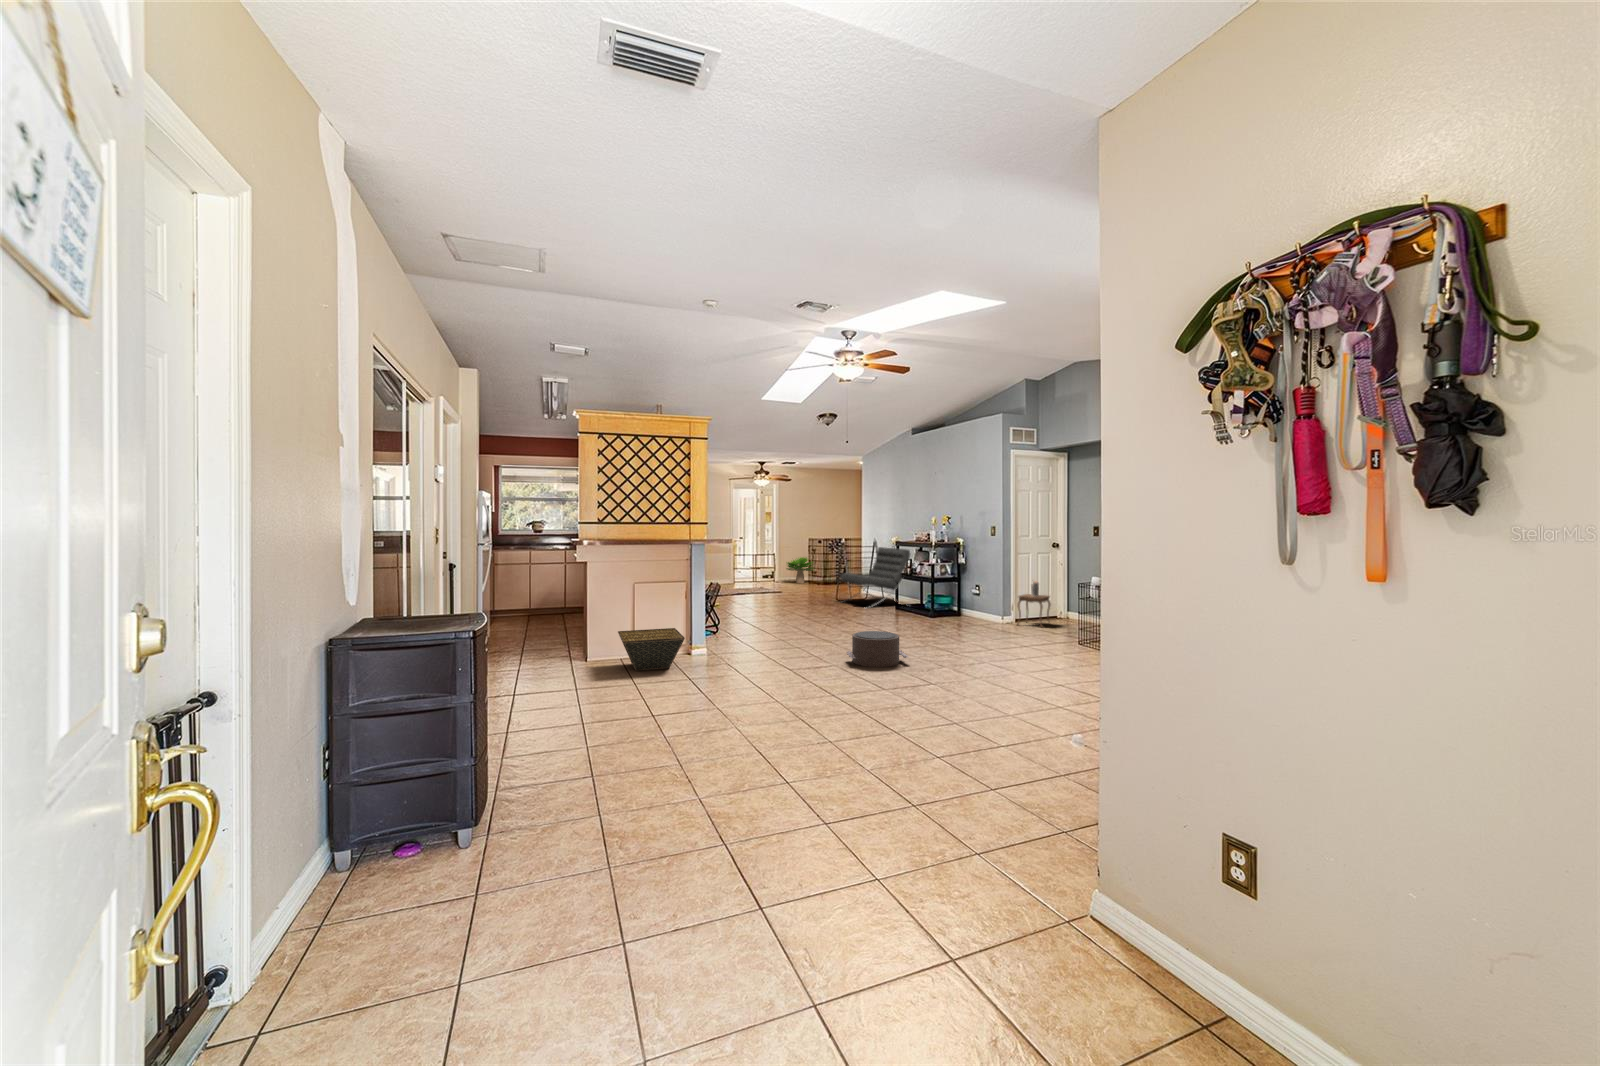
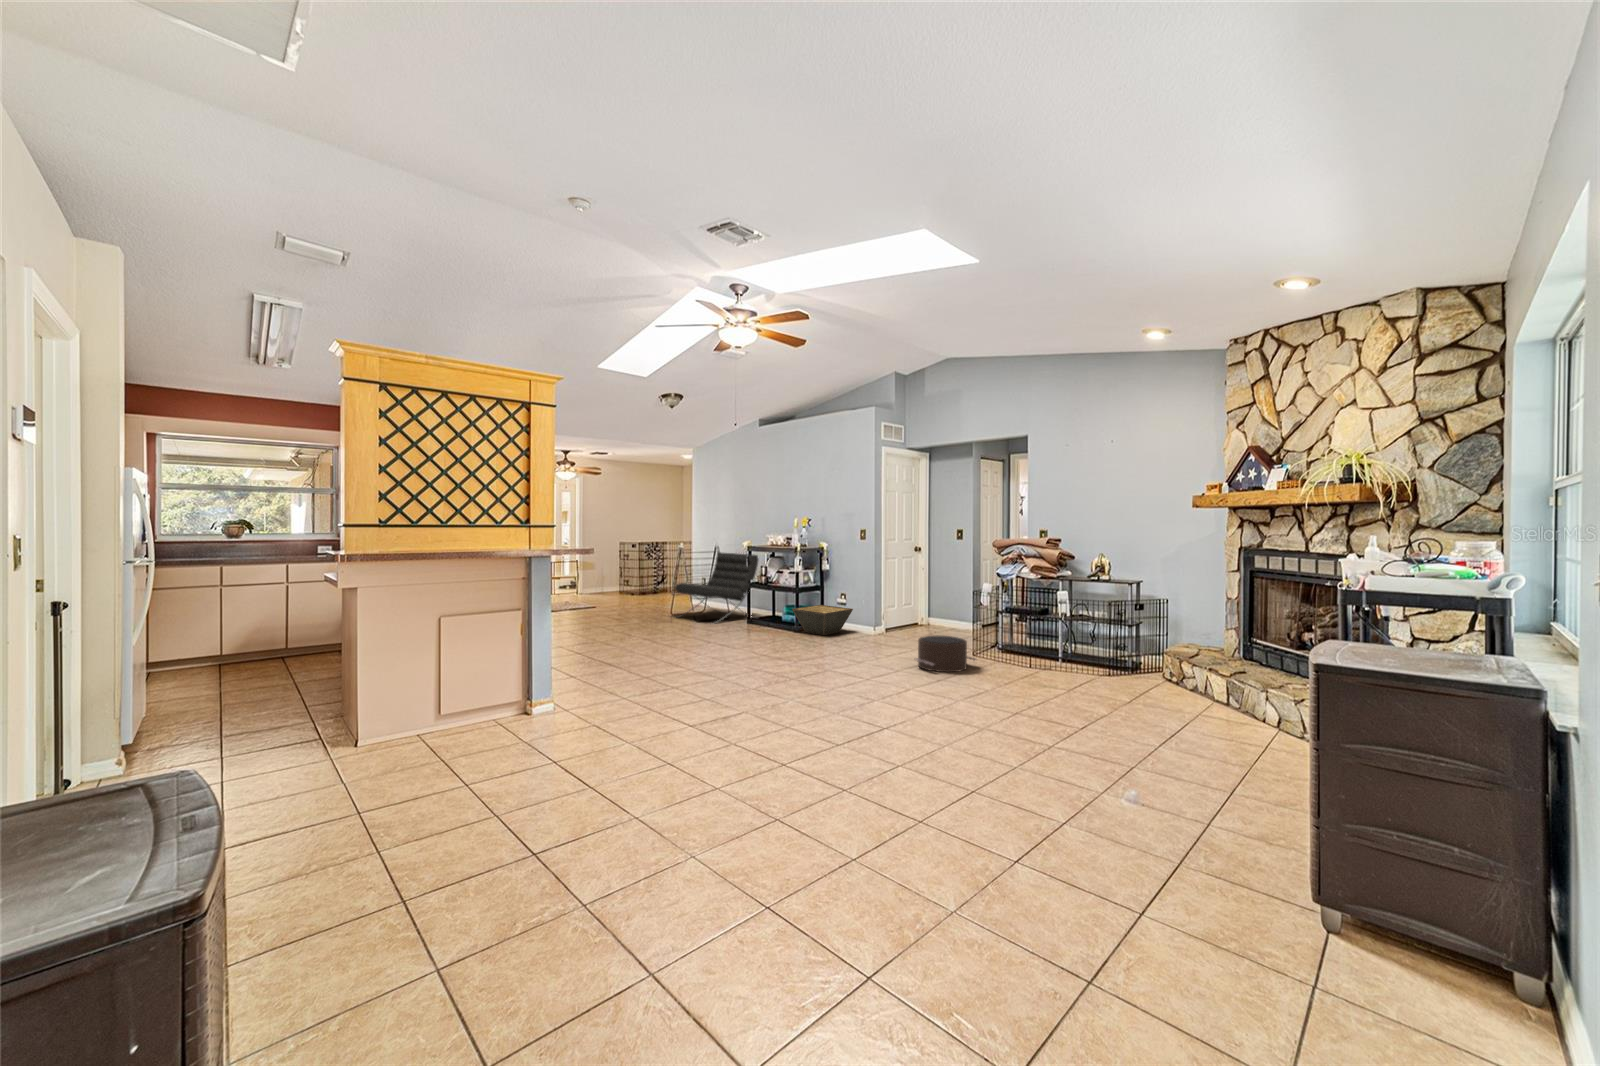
potted plant: present [786,557,813,583] -> none [589,562,629,595]
side table: present [1018,581,1051,627] -> none [890,586,922,638]
basket: present [618,628,685,671] -> present [792,605,853,635]
pouf: present [847,631,908,667] -> present [914,636,976,672]

